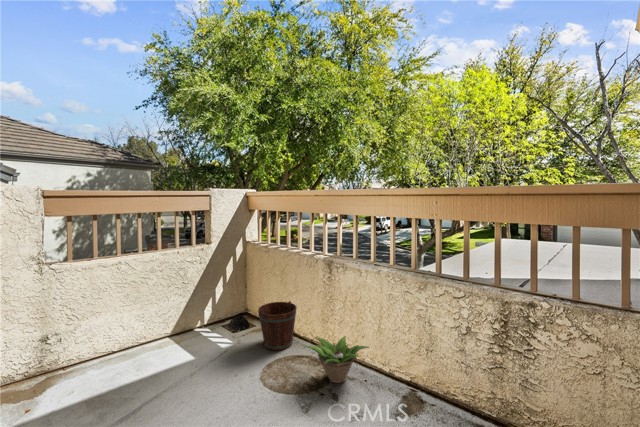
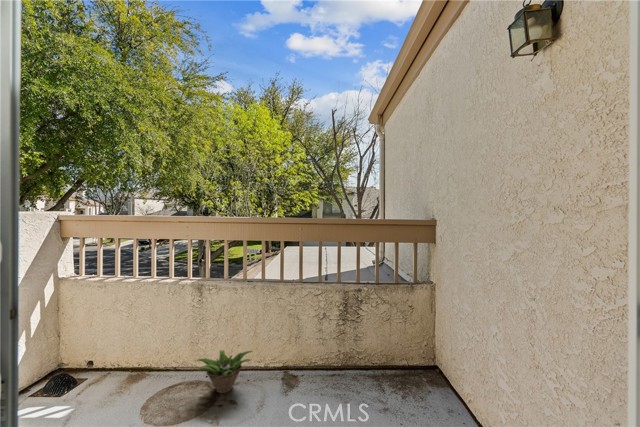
bucket: present [258,301,297,351] -> none [111,335,160,394]

